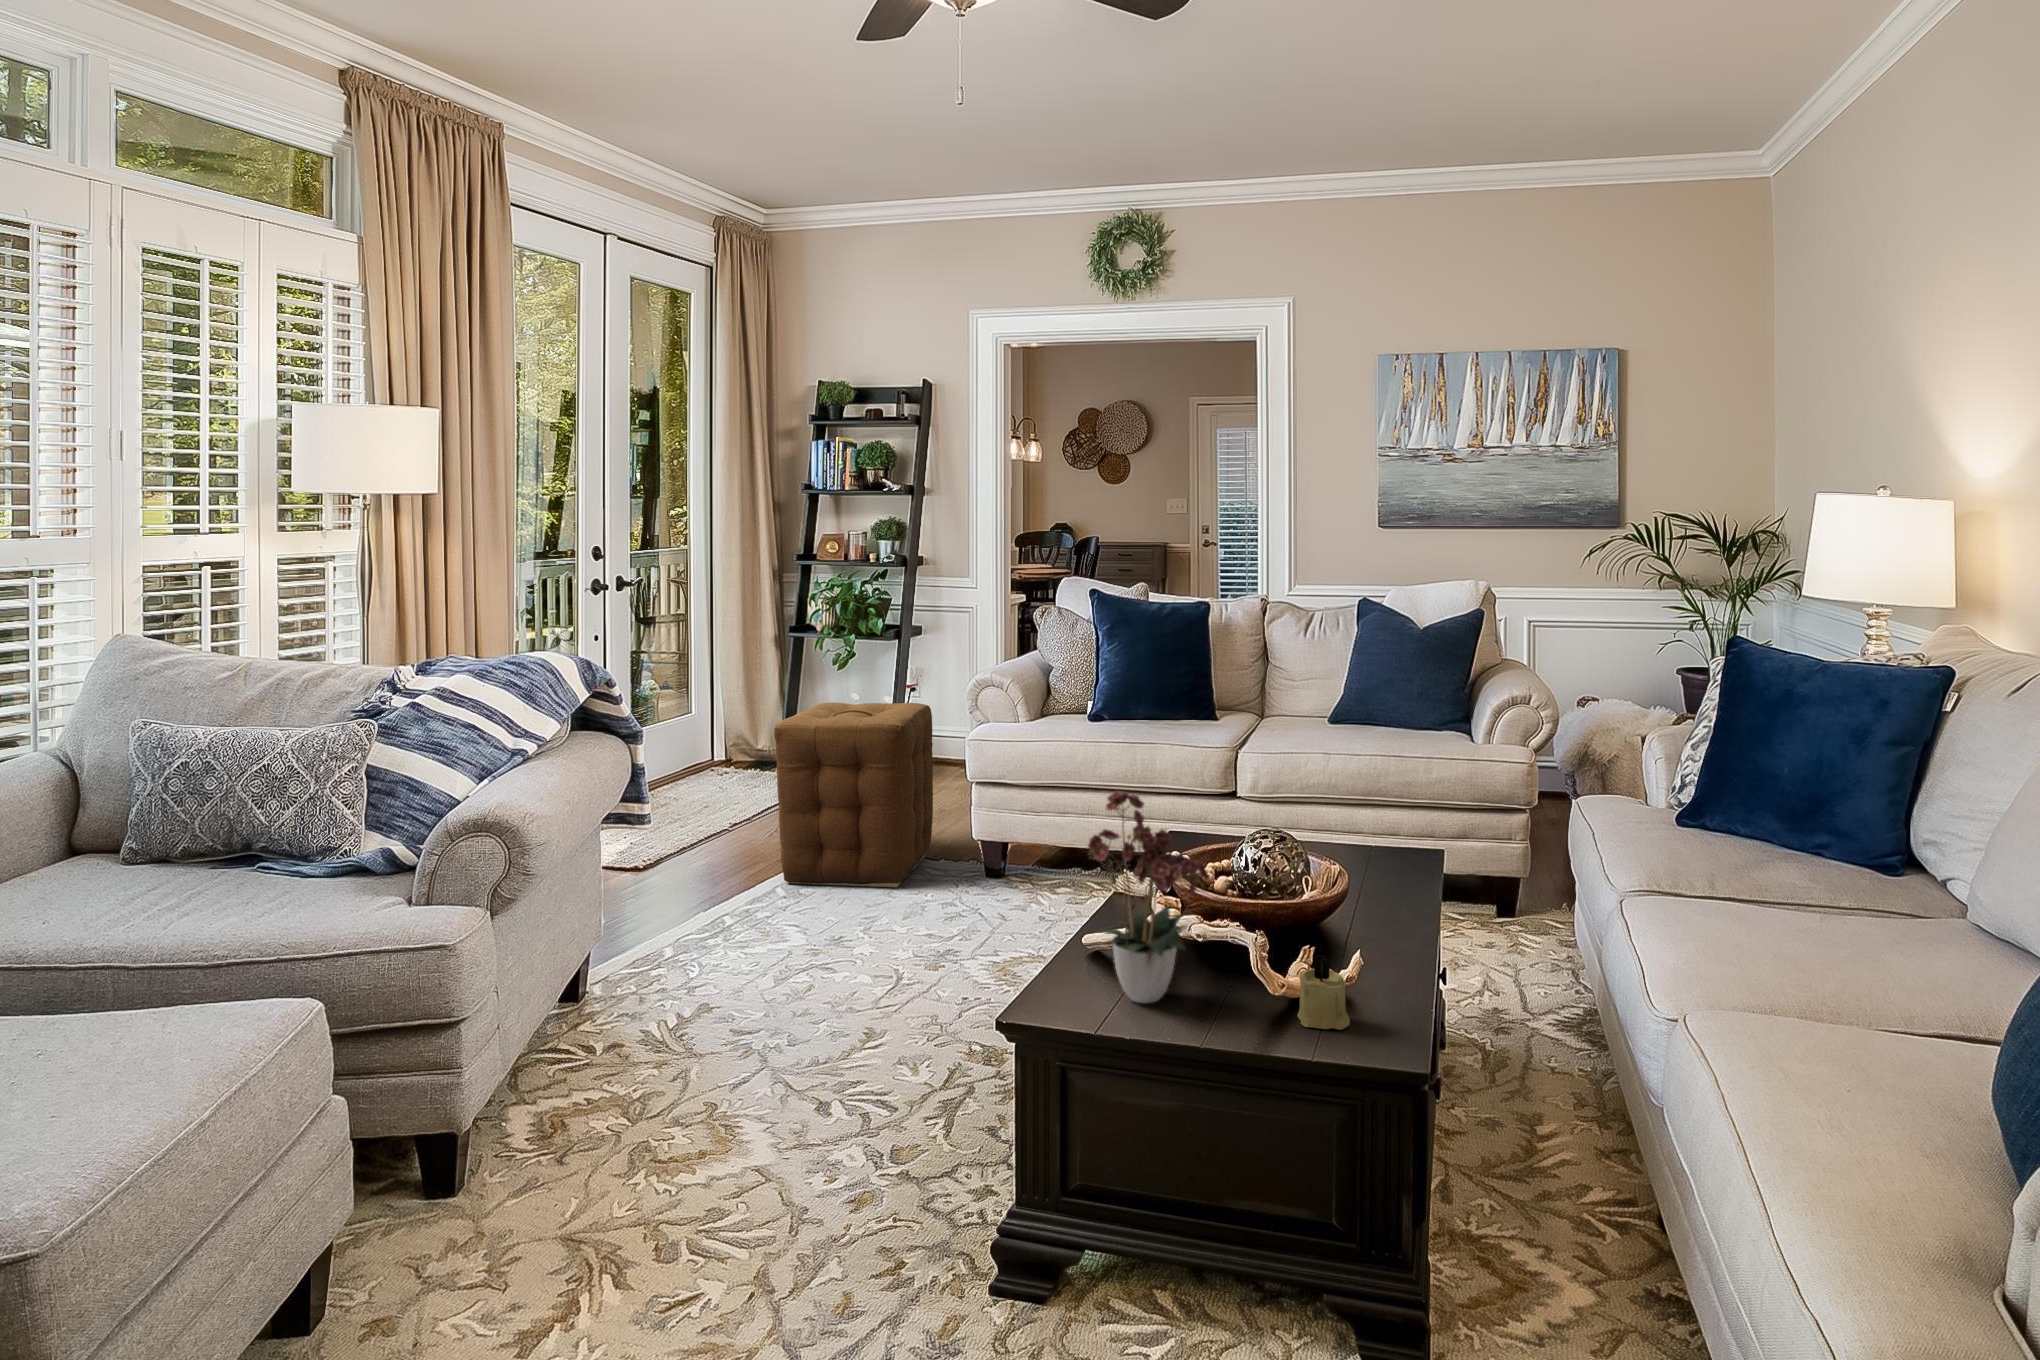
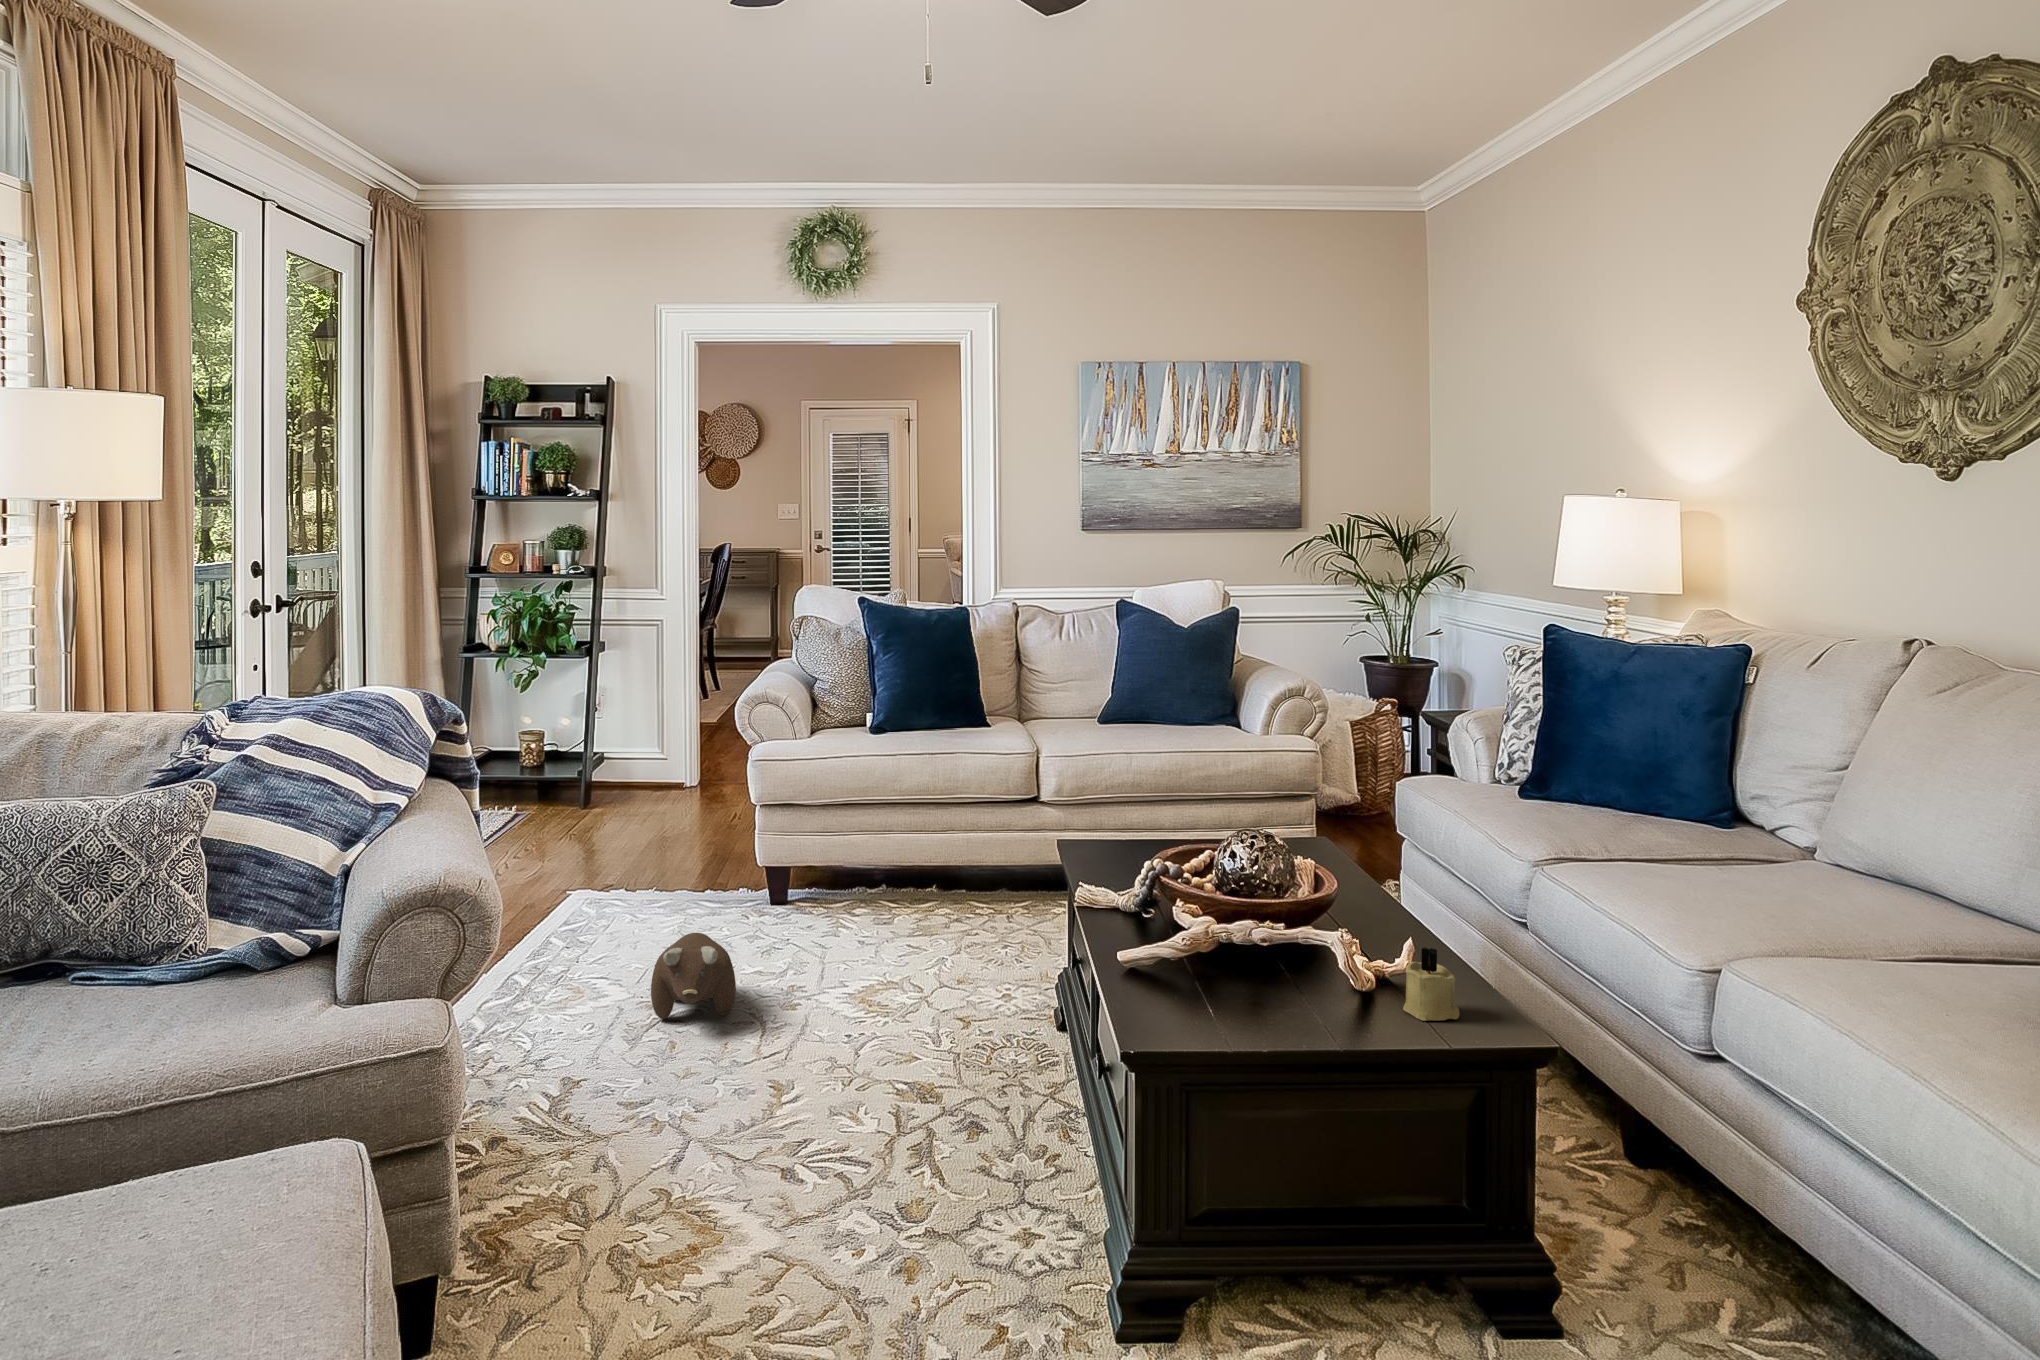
ottoman: present [774,702,933,887] -> none [548,722,706,928]
flower arrangement: present [1088,791,1210,1003] -> none [1173,790,1331,1017]
plush toy: none [799,892,878,970] -> present [651,933,736,1019]

